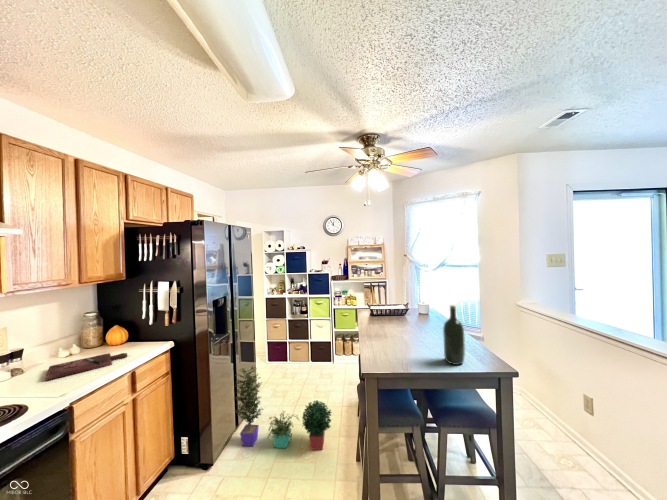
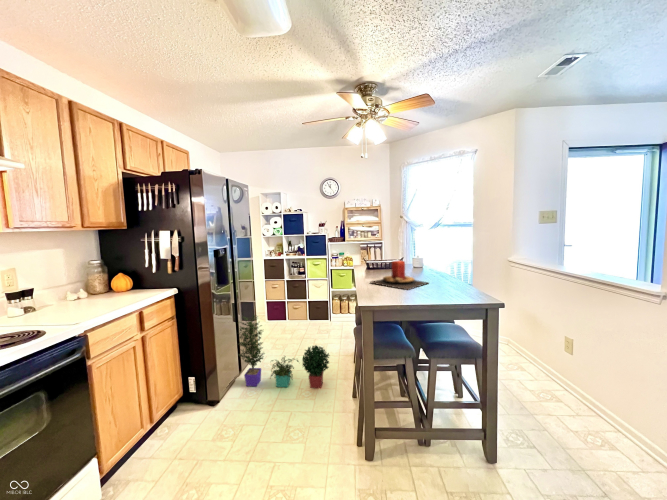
wine bottle: present [443,305,465,365] -> none [436,245,456,299]
candle: none [374,313,437,349] -> present [371,261,428,290]
cutting board: present [45,353,127,381] -> none [57,296,134,315]

